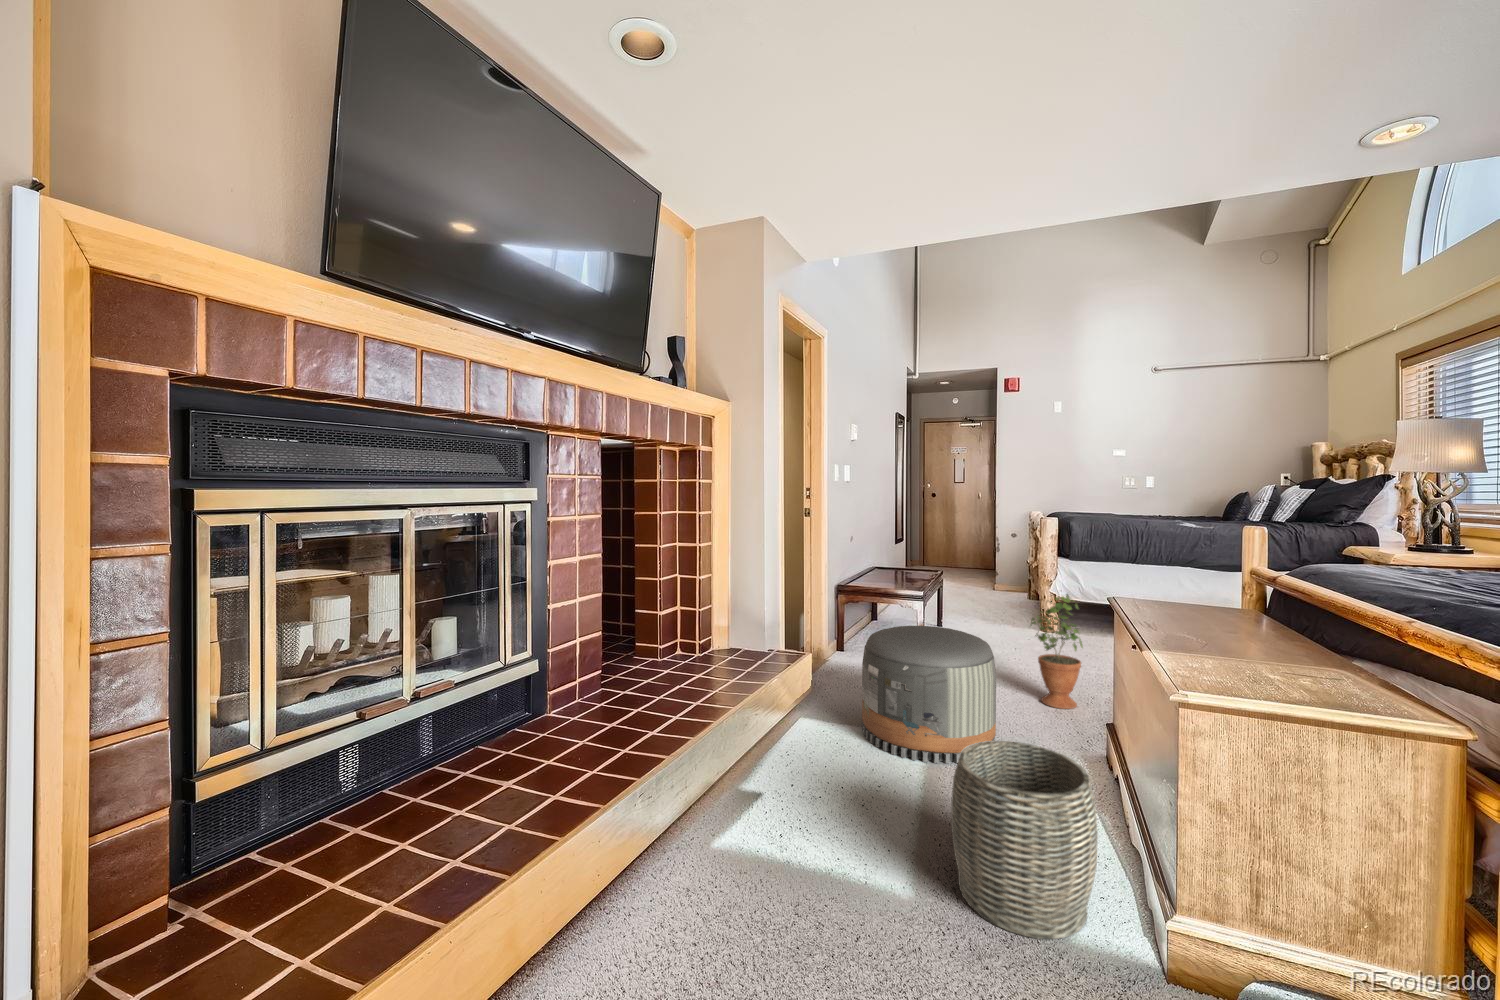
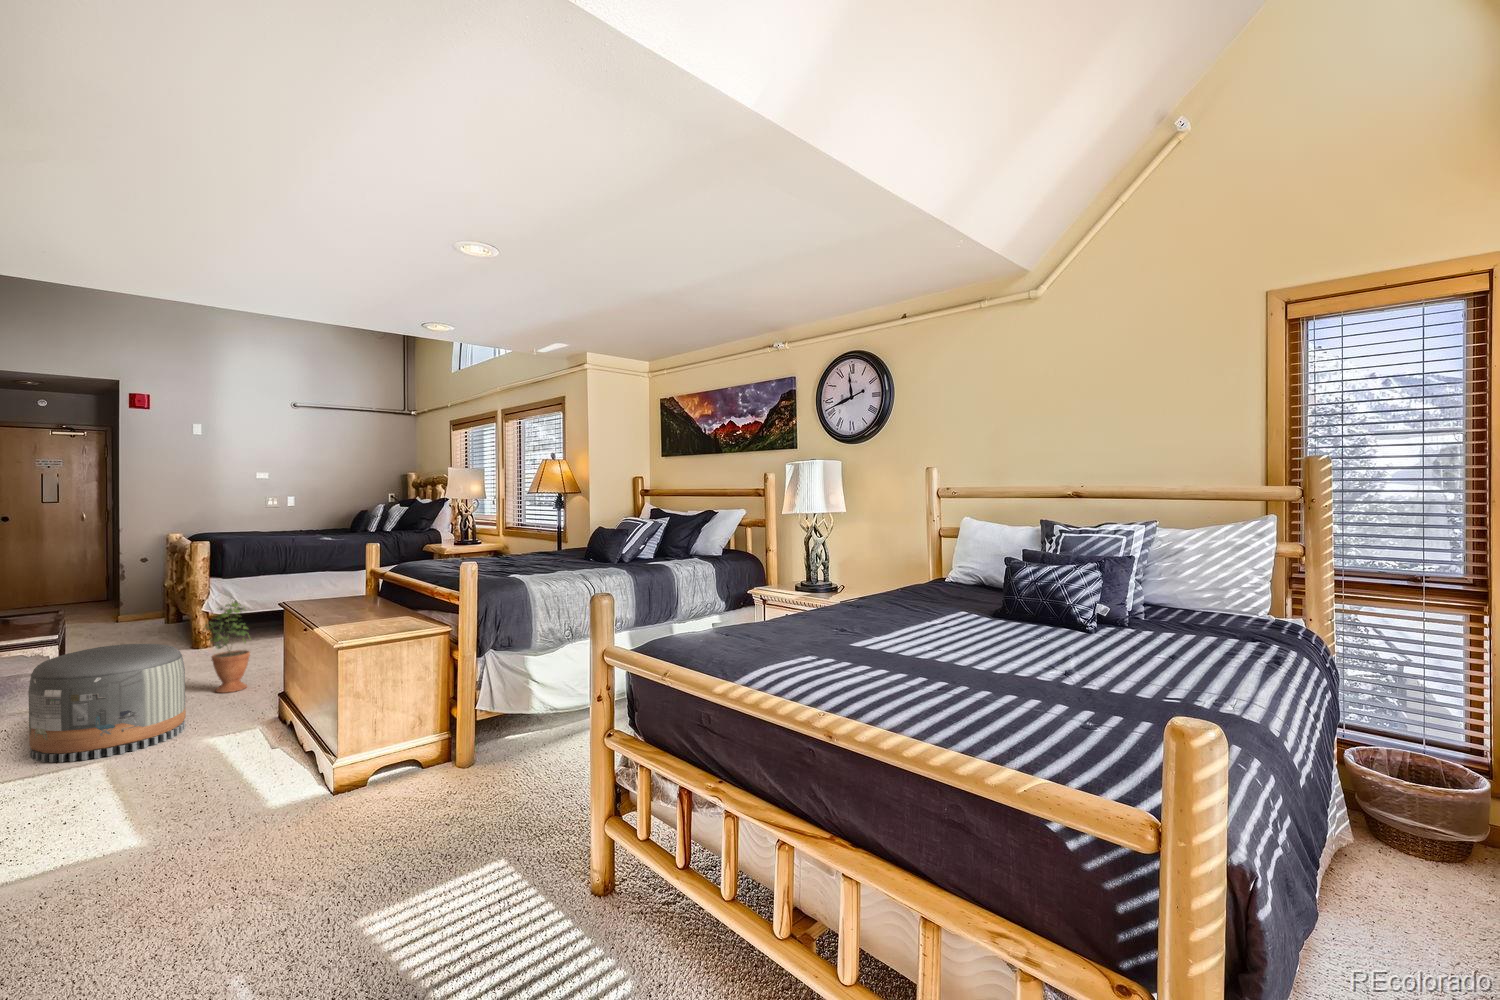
woven basket: present [951,741,1098,939] -> none [182,685,286,793]

